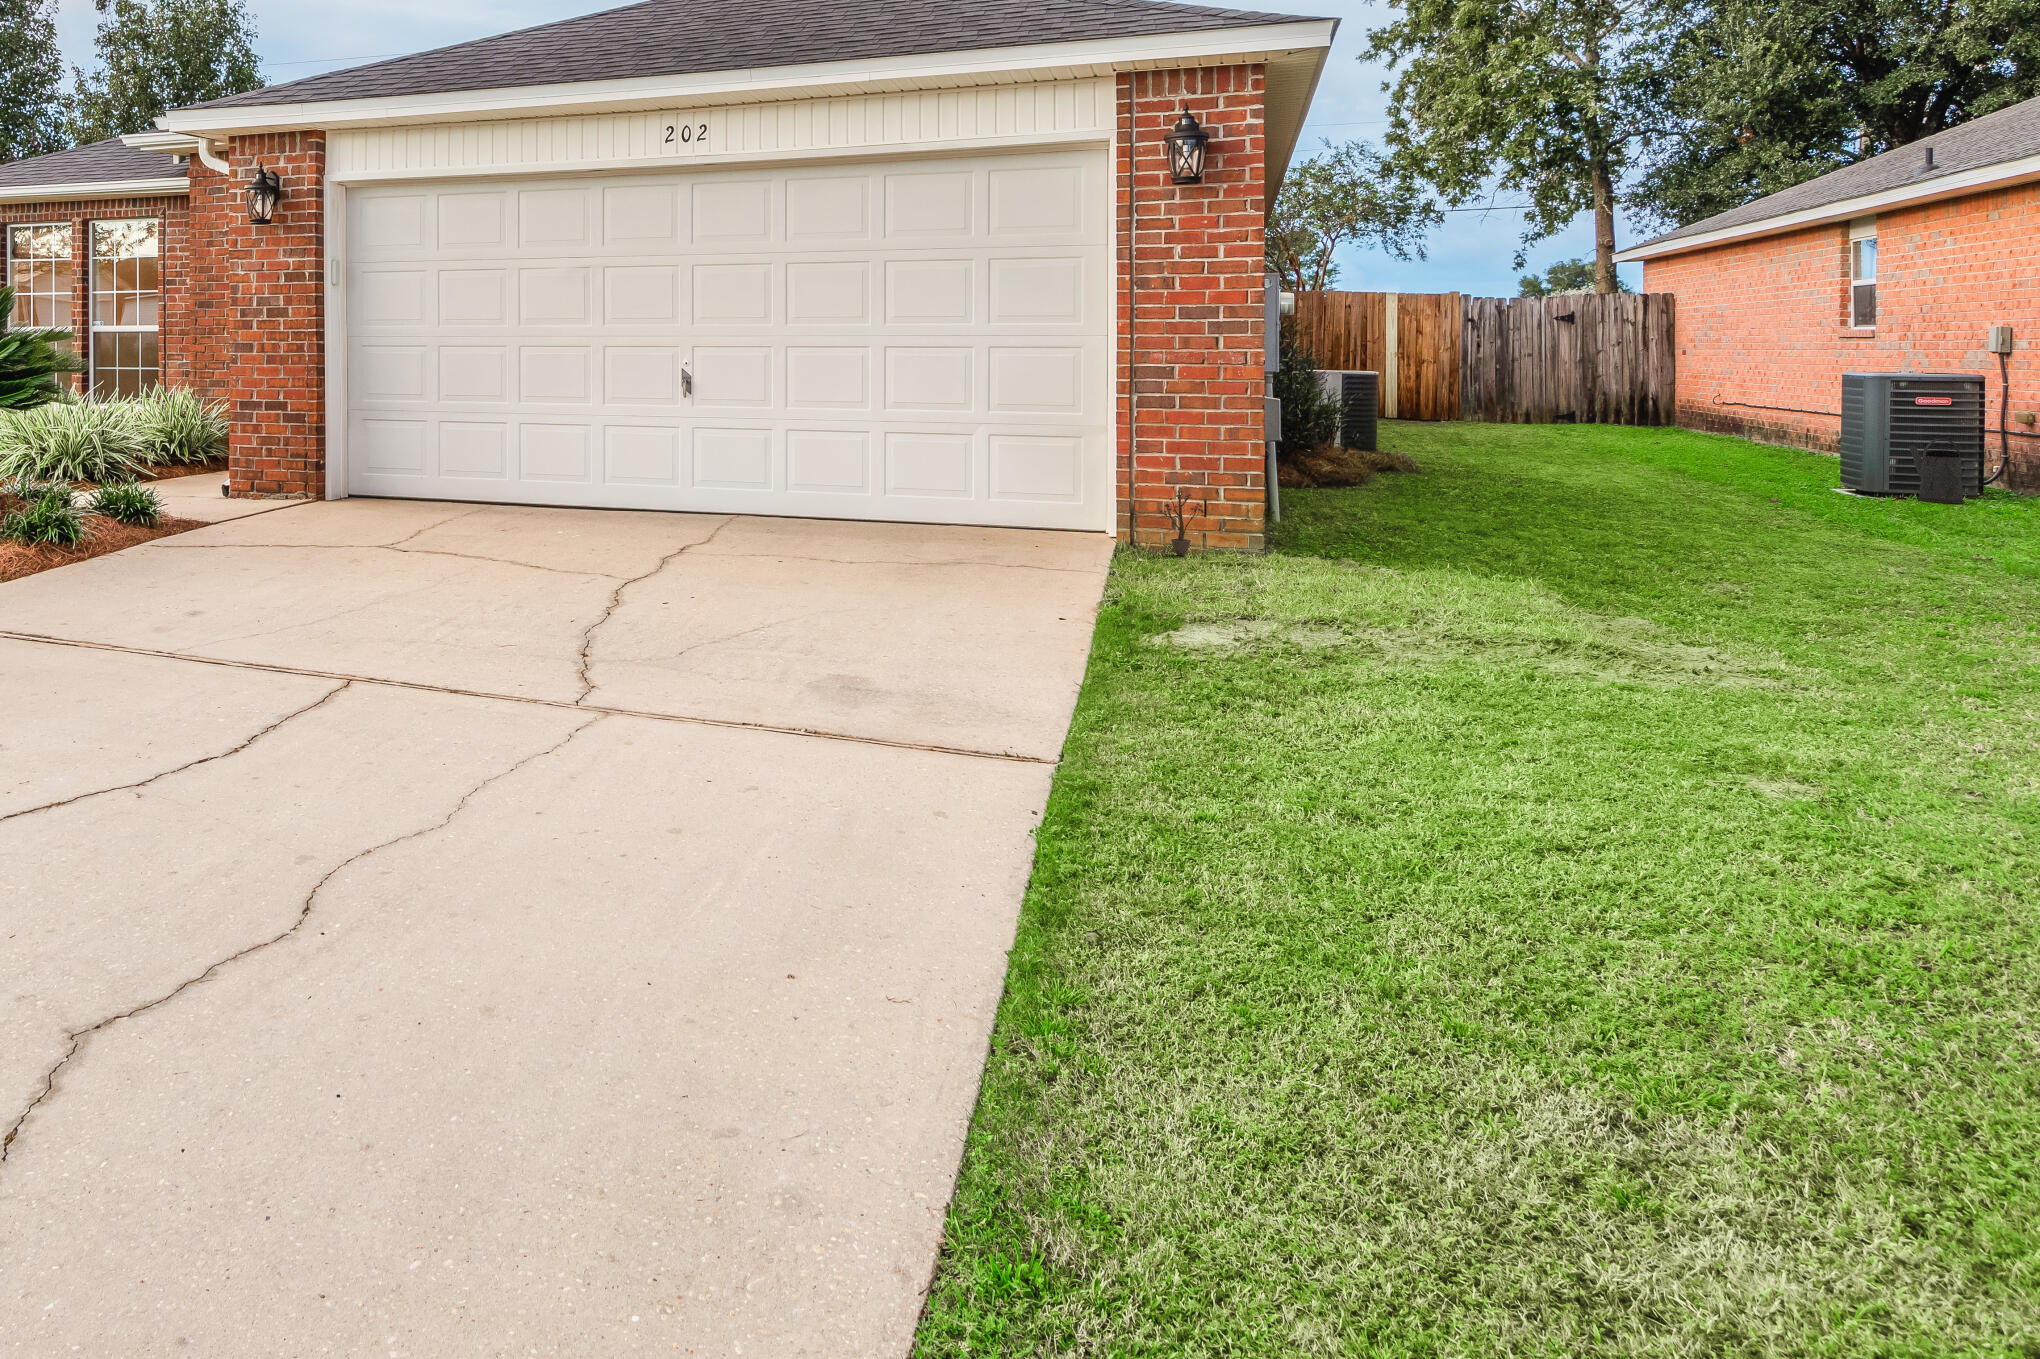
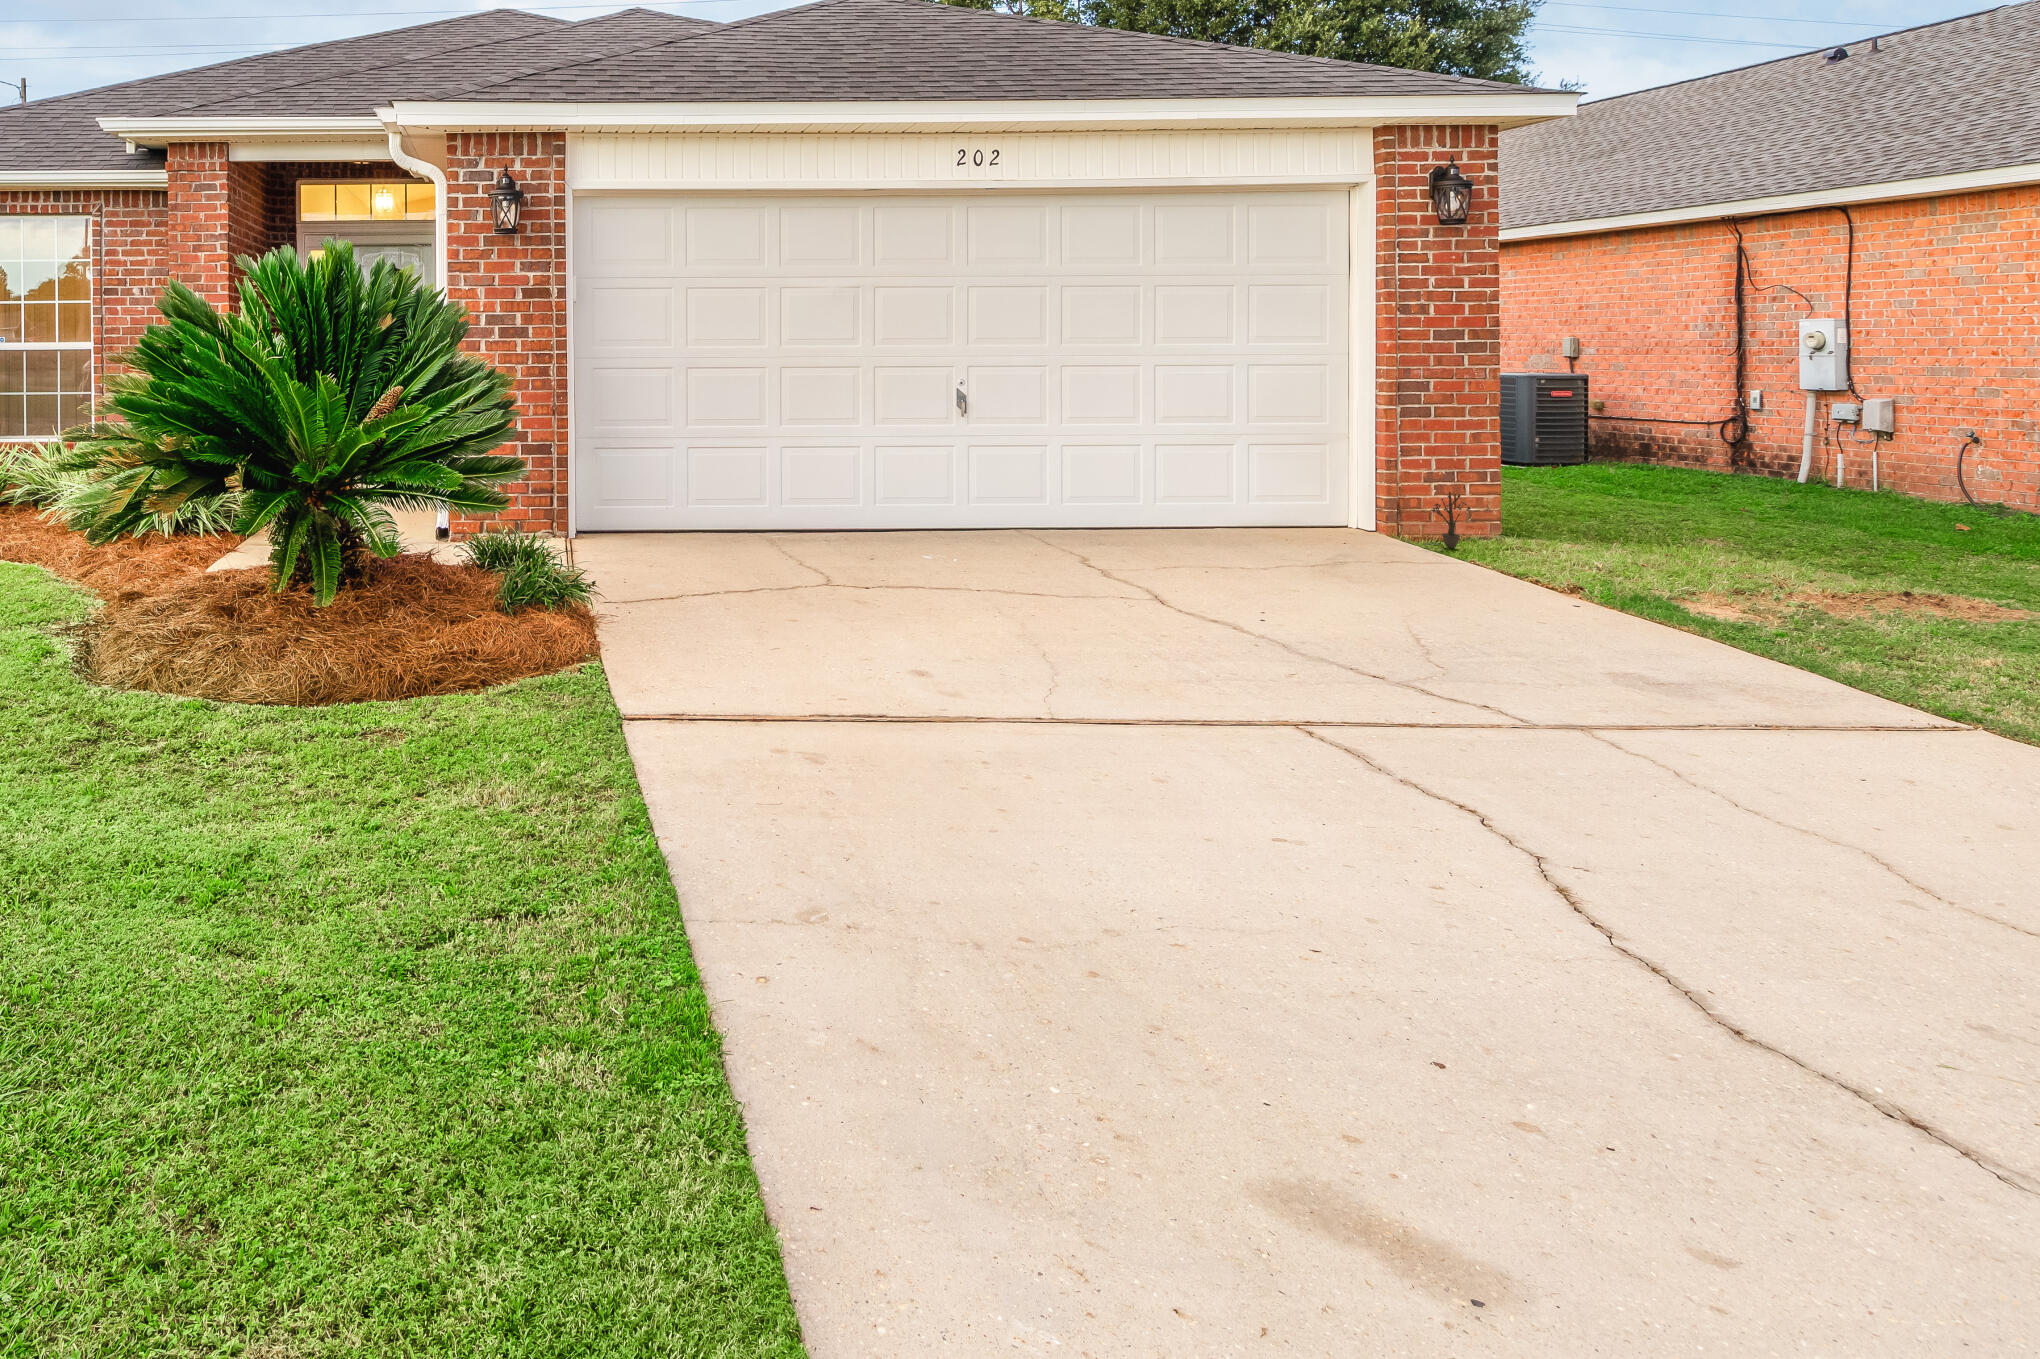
watering can: present [1909,439,1965,503] -> none [1563,416,1611,463]

